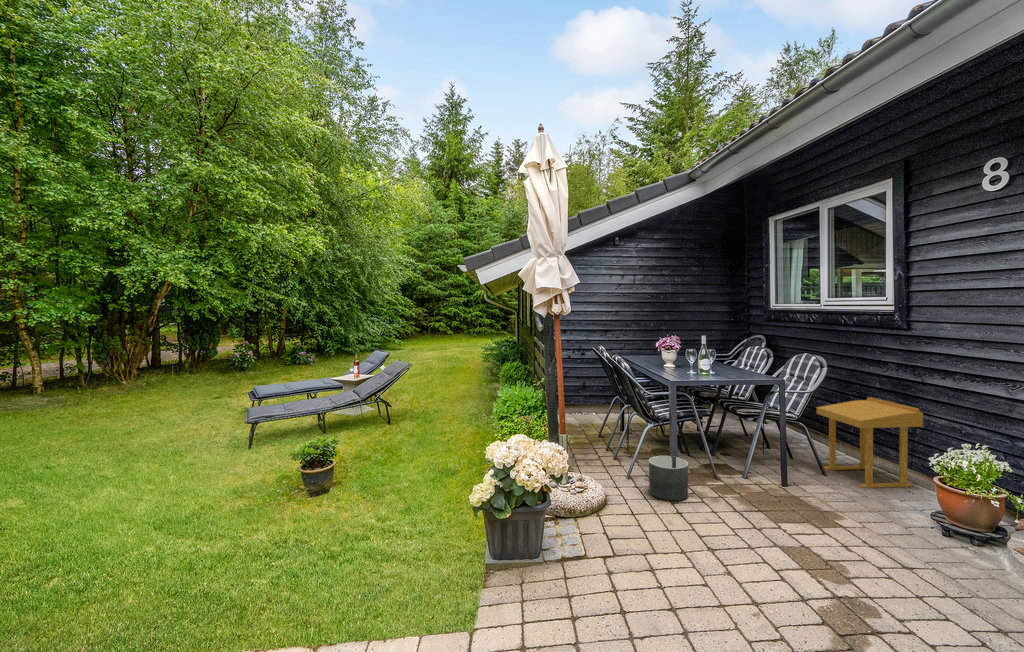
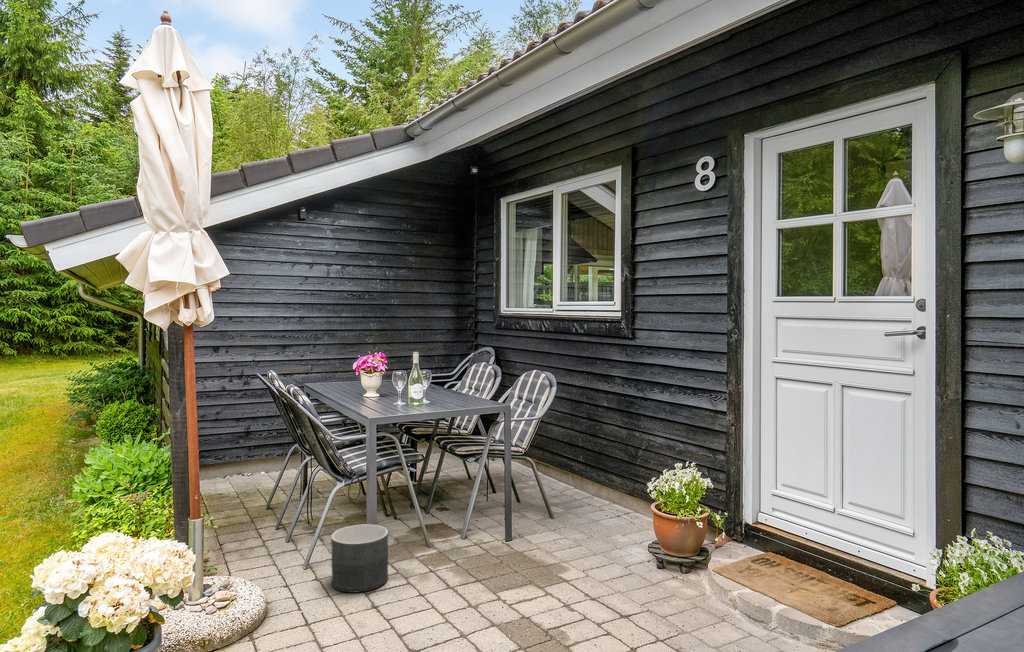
side table: present [817,397,923,488] -> none [545,419,644,528]

